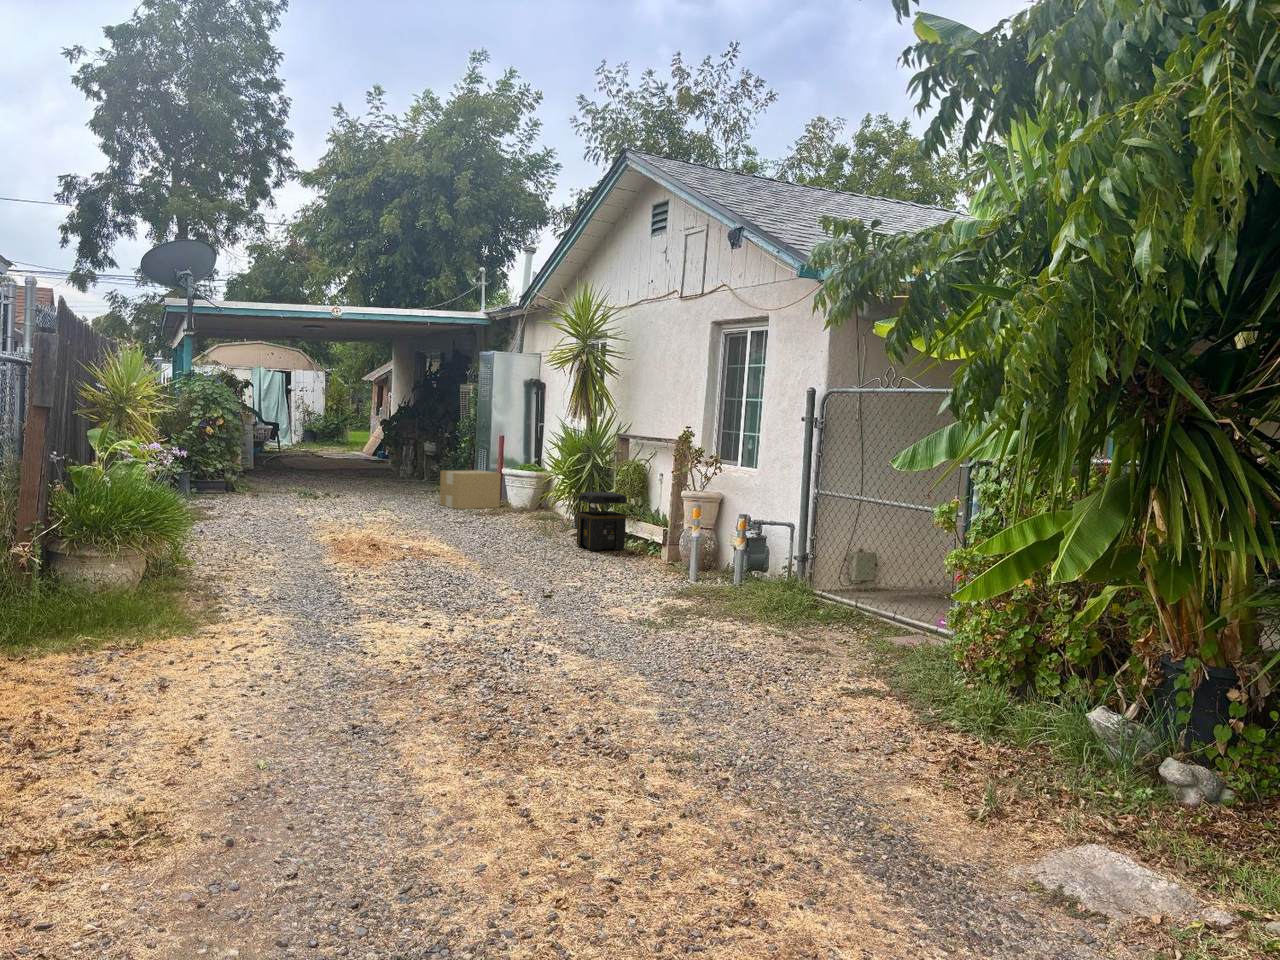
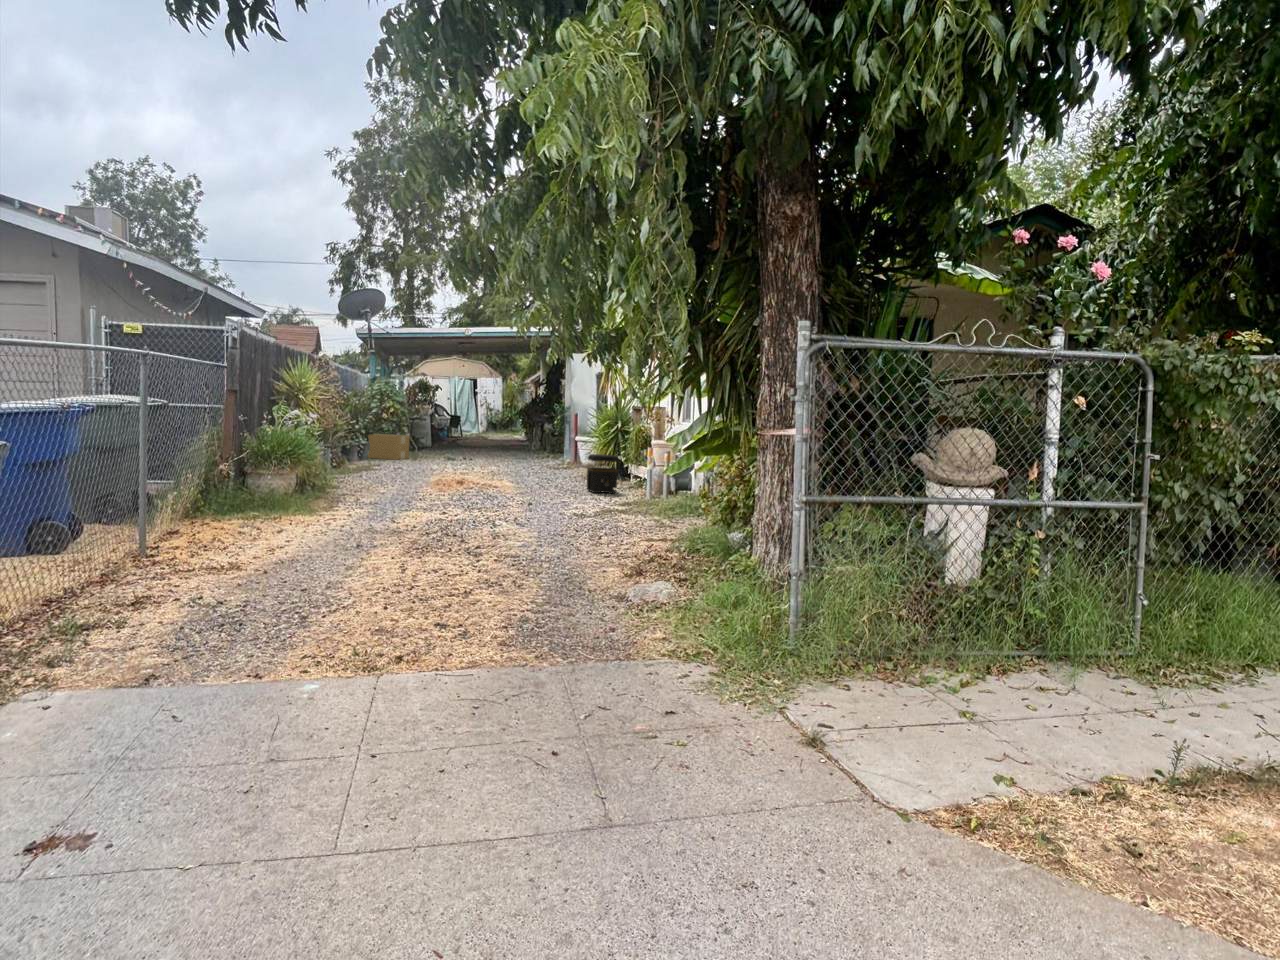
cardboard box: present [440,470,501,509] -> present [368,434,409,460]

